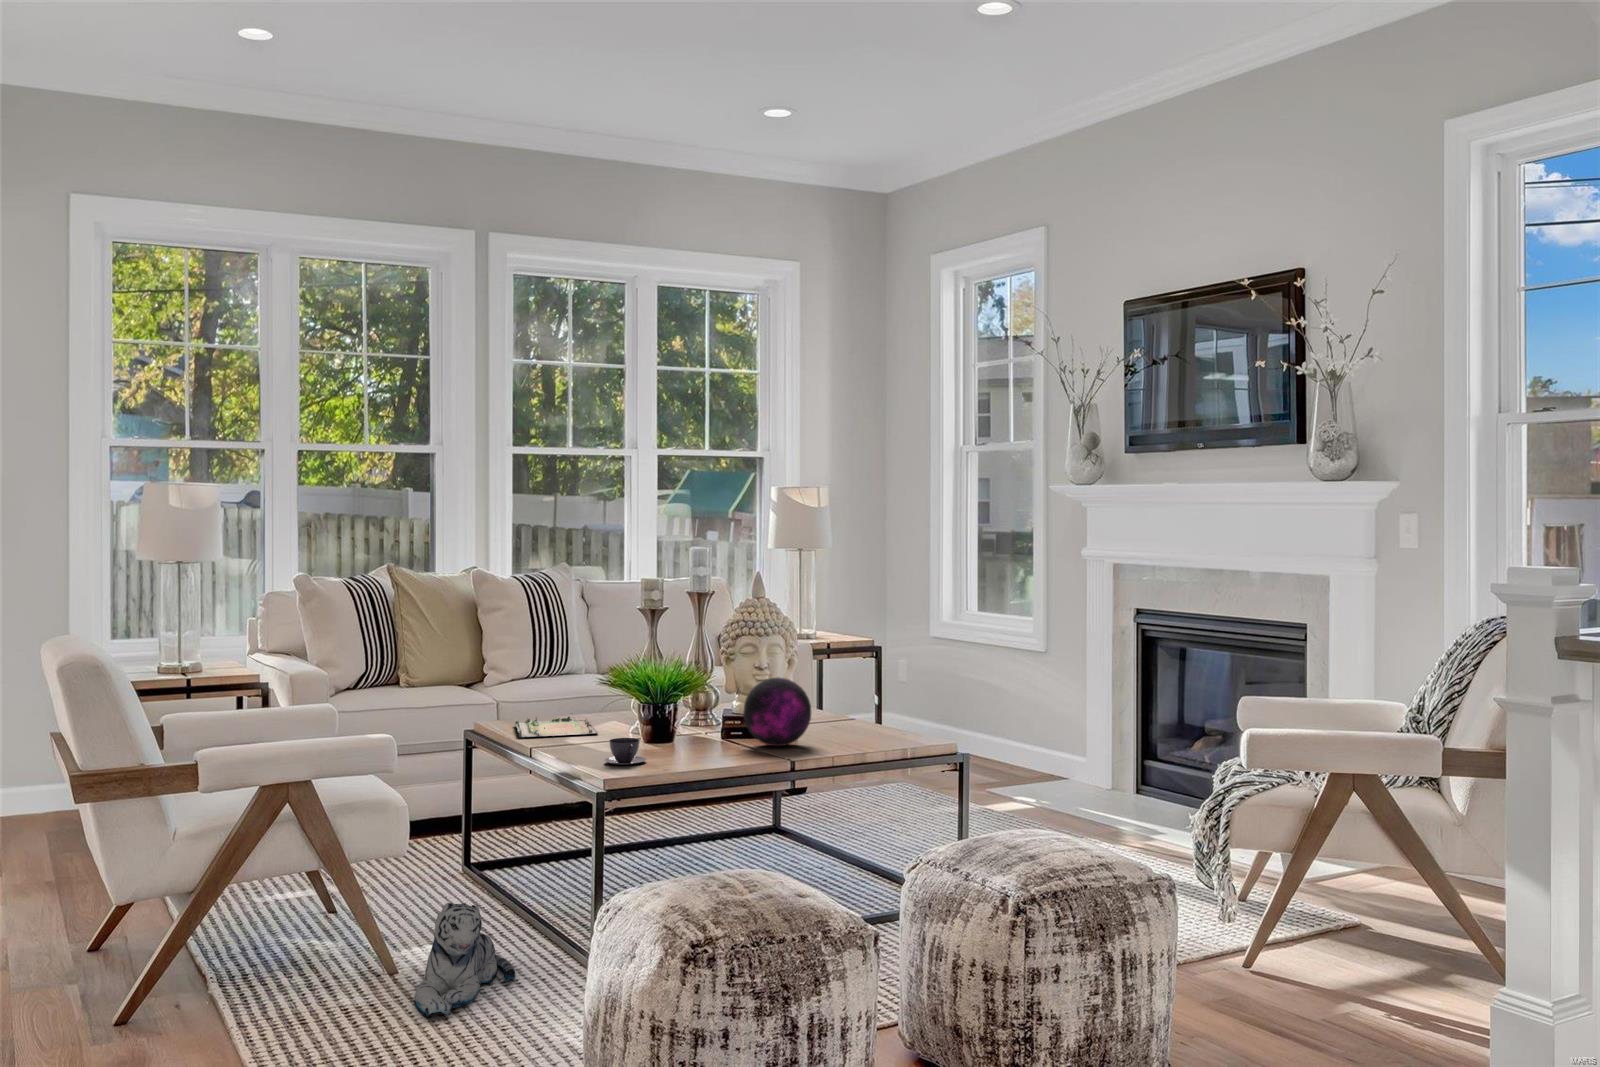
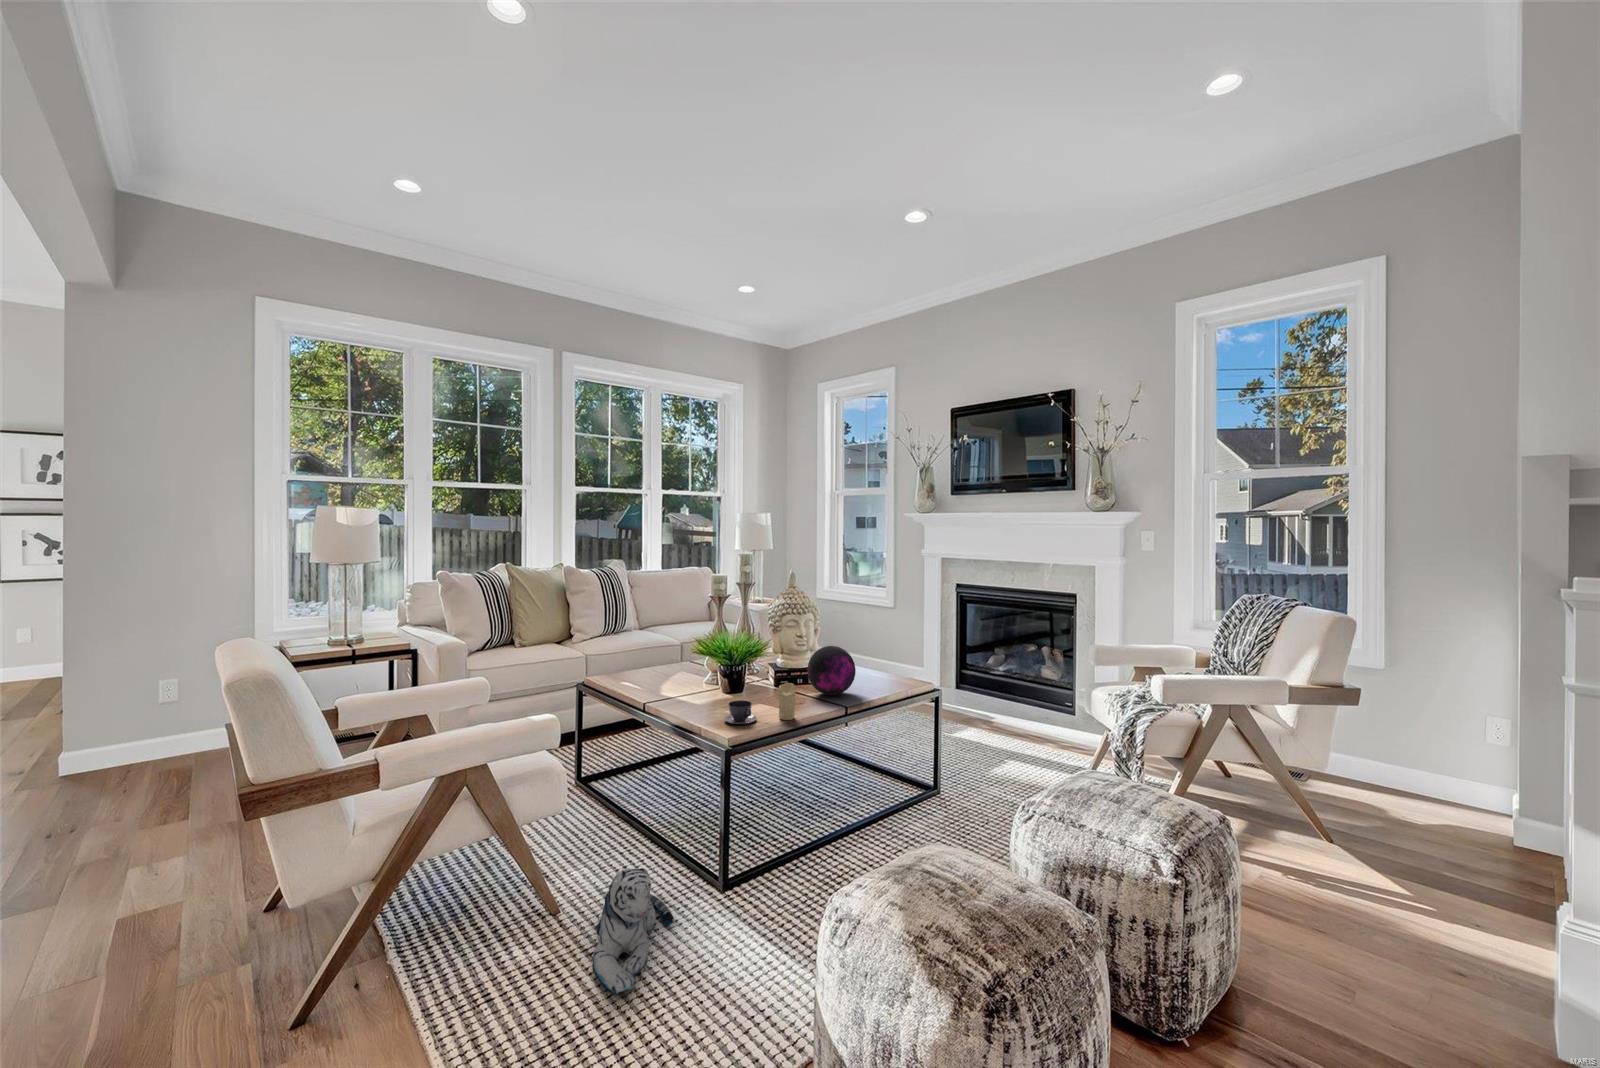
tray: present [515,713,598,738] -> none [619,666,689,694]
candle: none [674,717,696,764] -> present [779,683,796,720]

